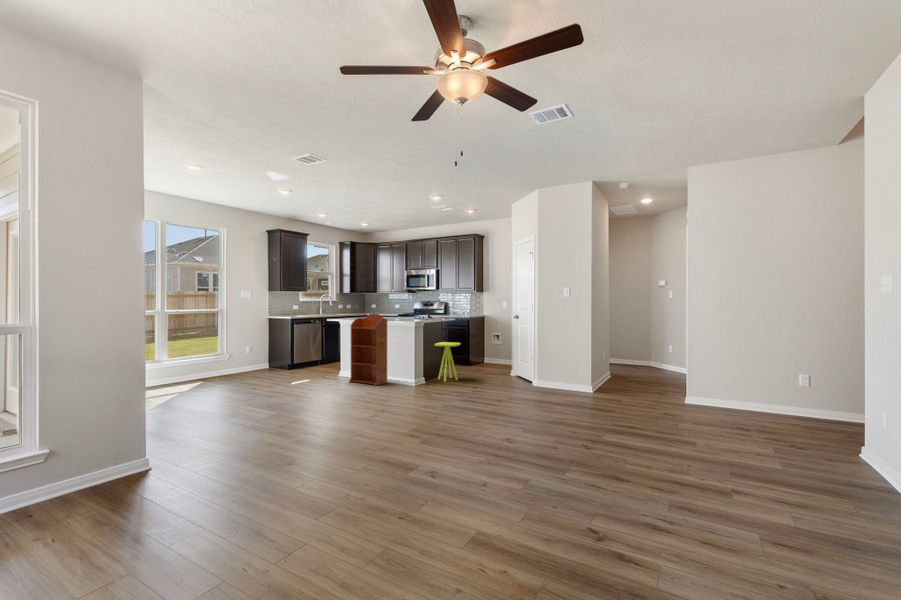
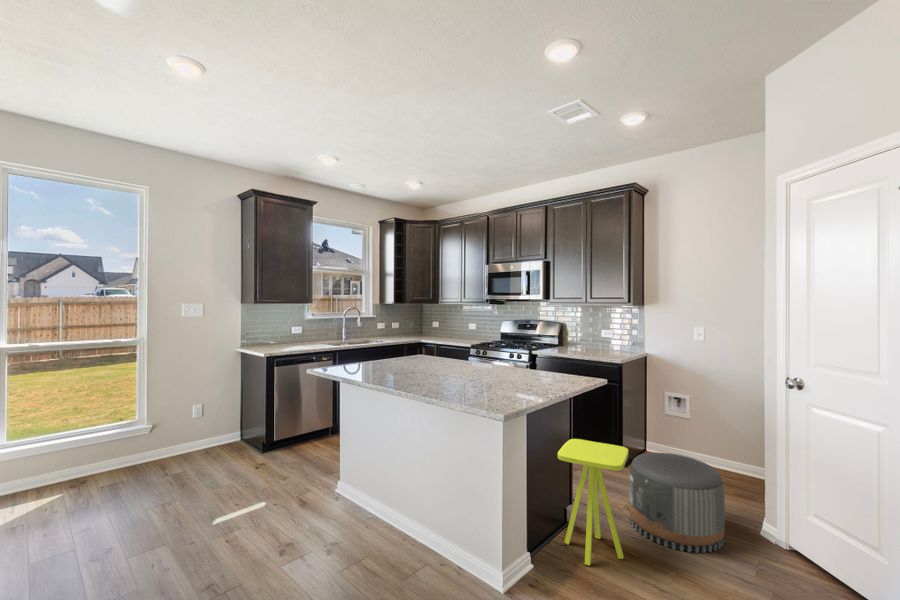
bookcase: present [349,313,387,386] -> none [336,363,430,575]
pouf: none [465,349,497,379] -> present [629,453,725,553]

